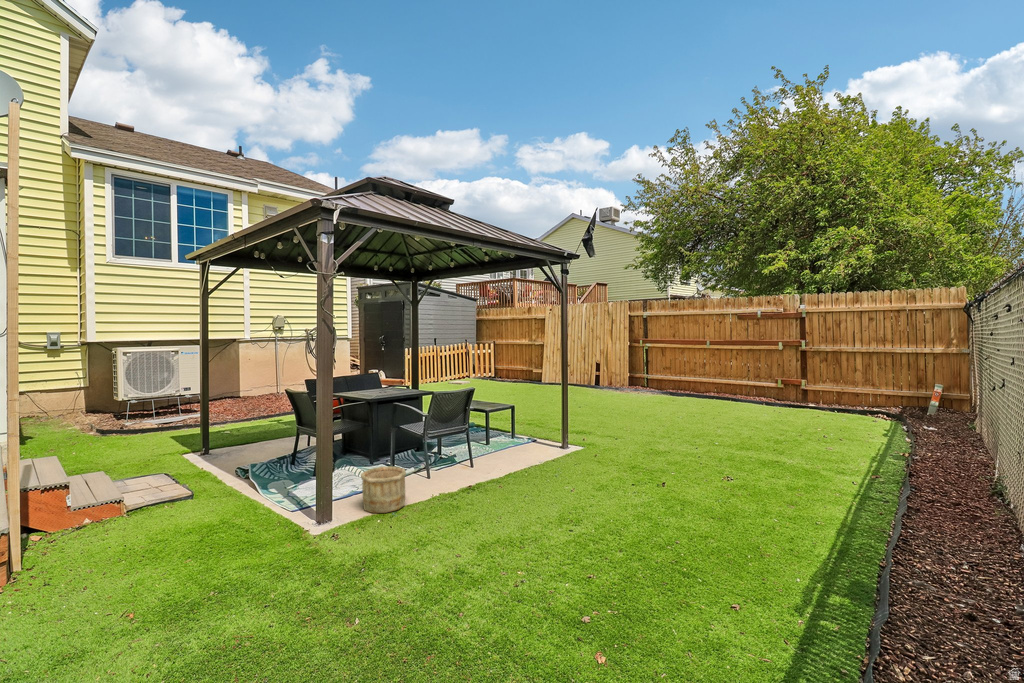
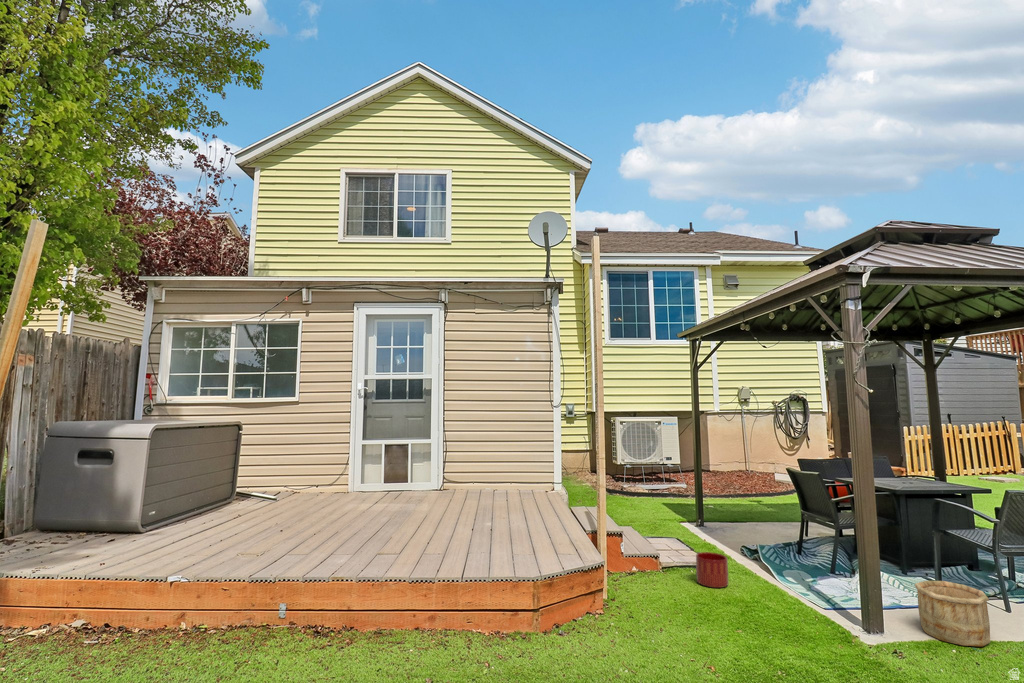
planter: none [166,483,204,519] -> present [696,552,728,588]

